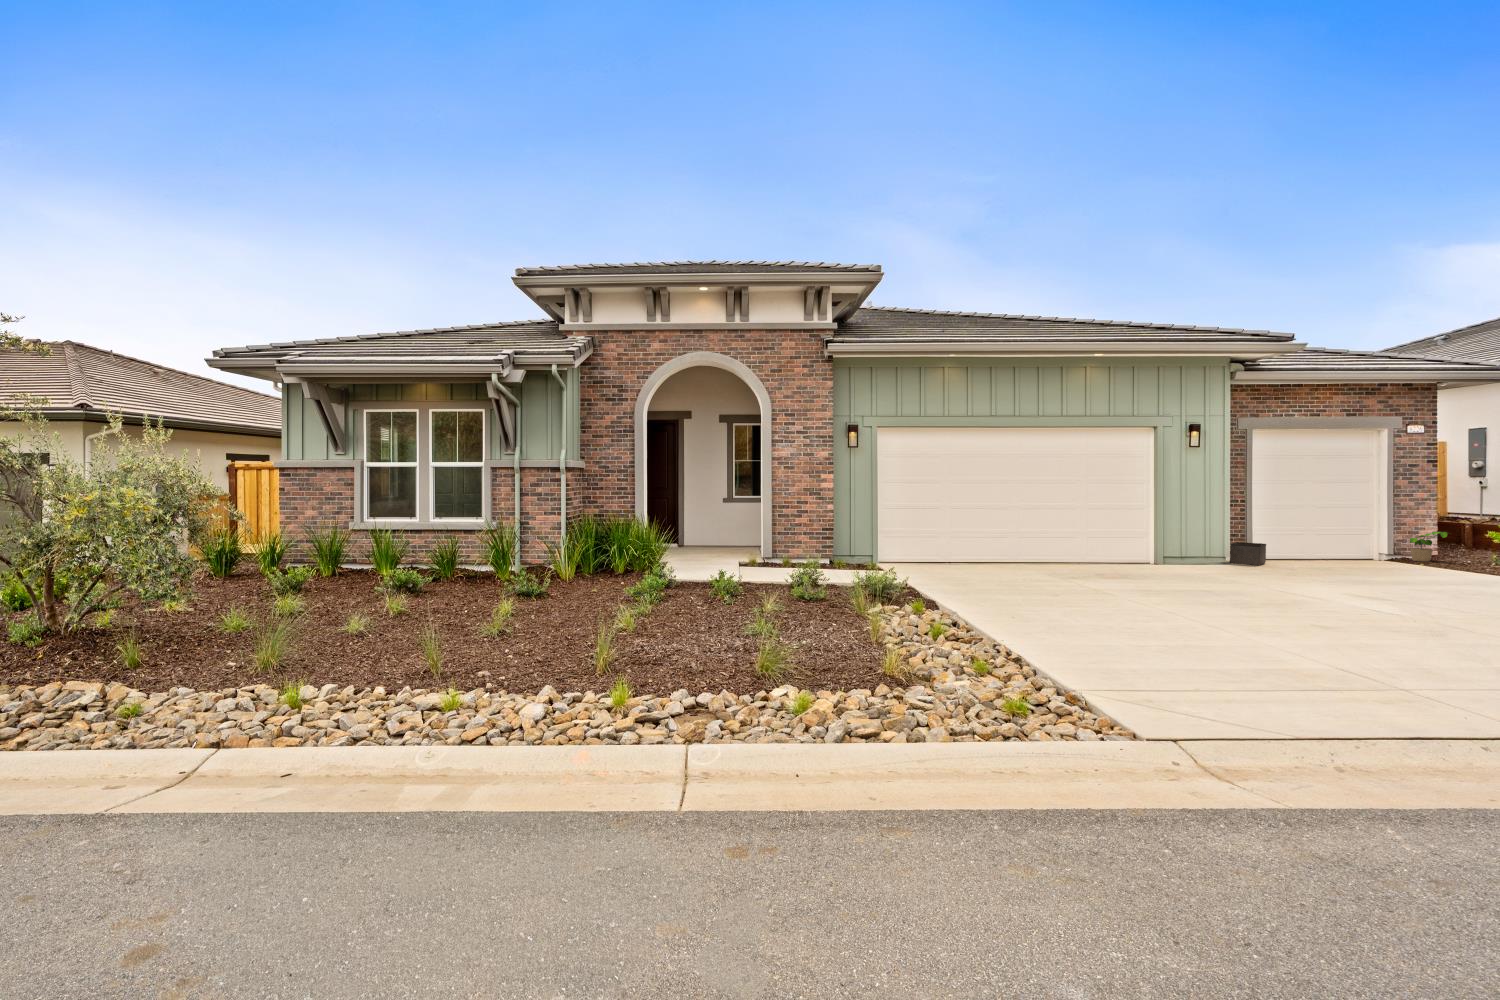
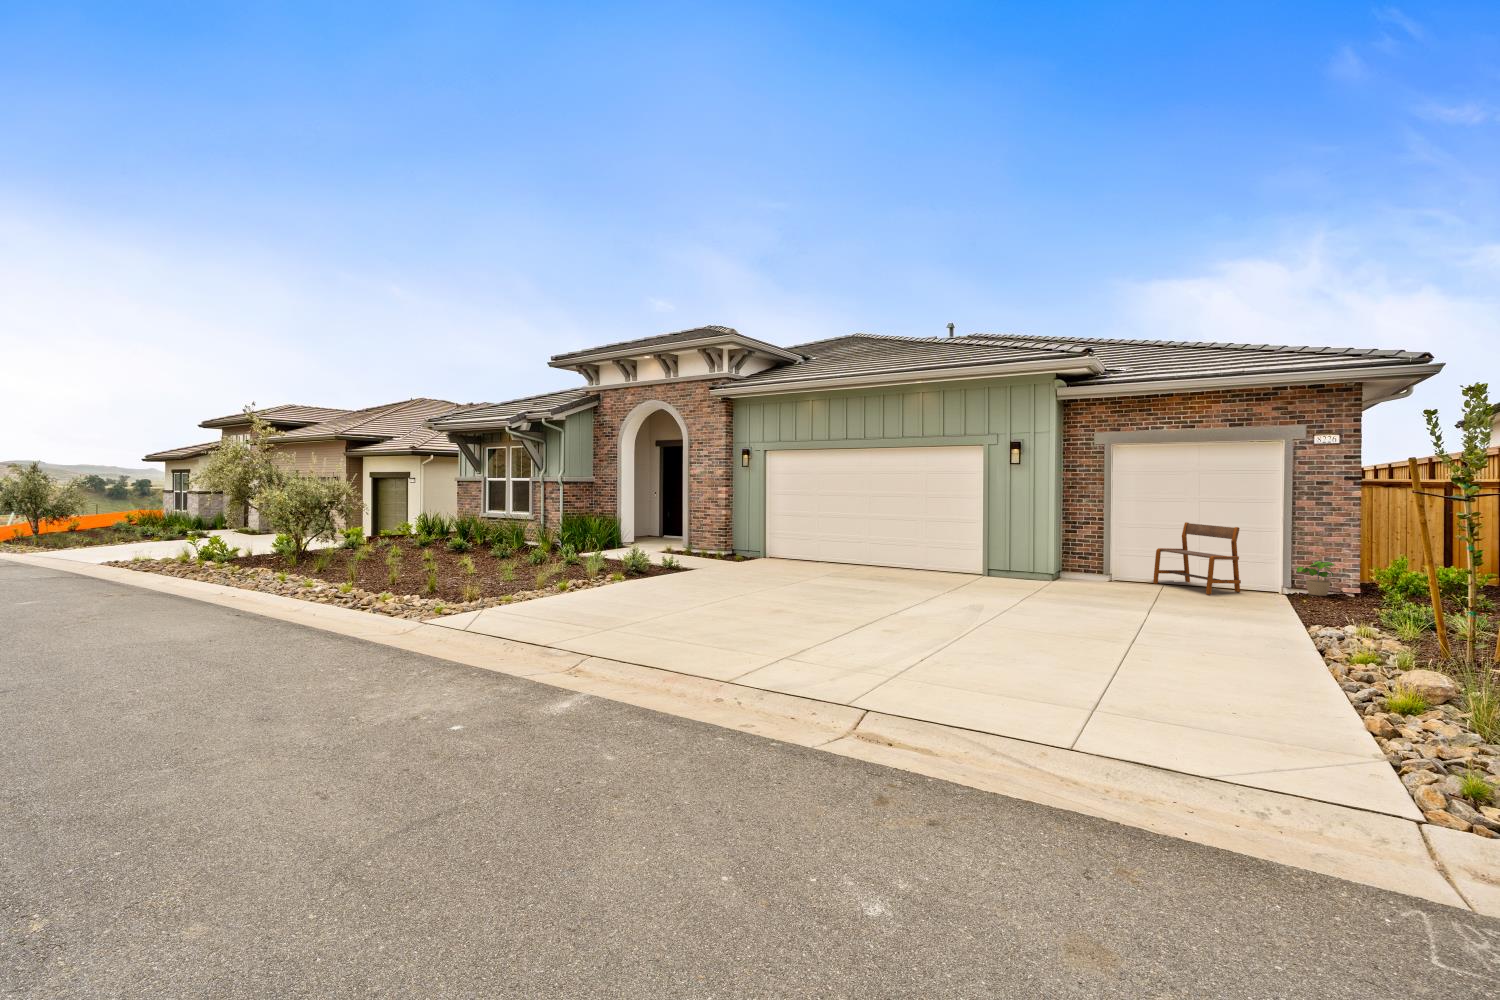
bench: none [1303,503,1388,567] -> present [1153,522,1241,595]
storage bin: present [1230,542,1266,566] -> none [1051,558,1089,583]

